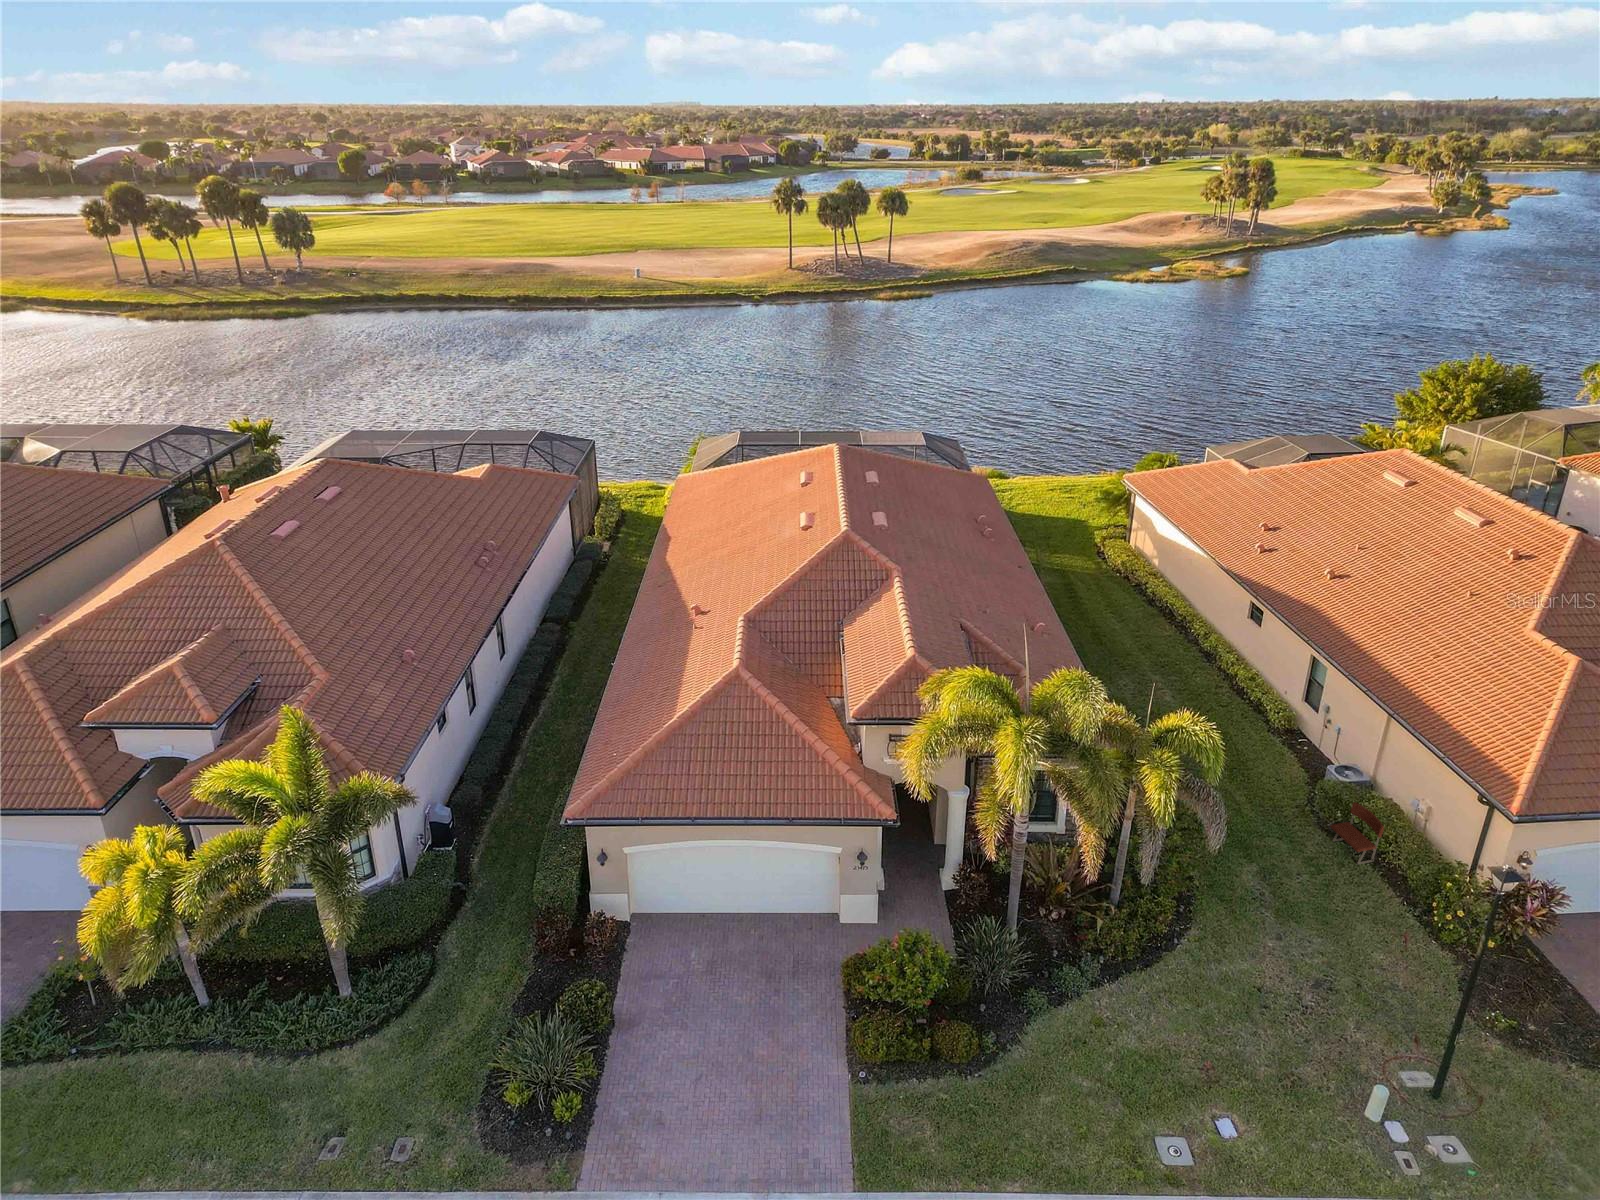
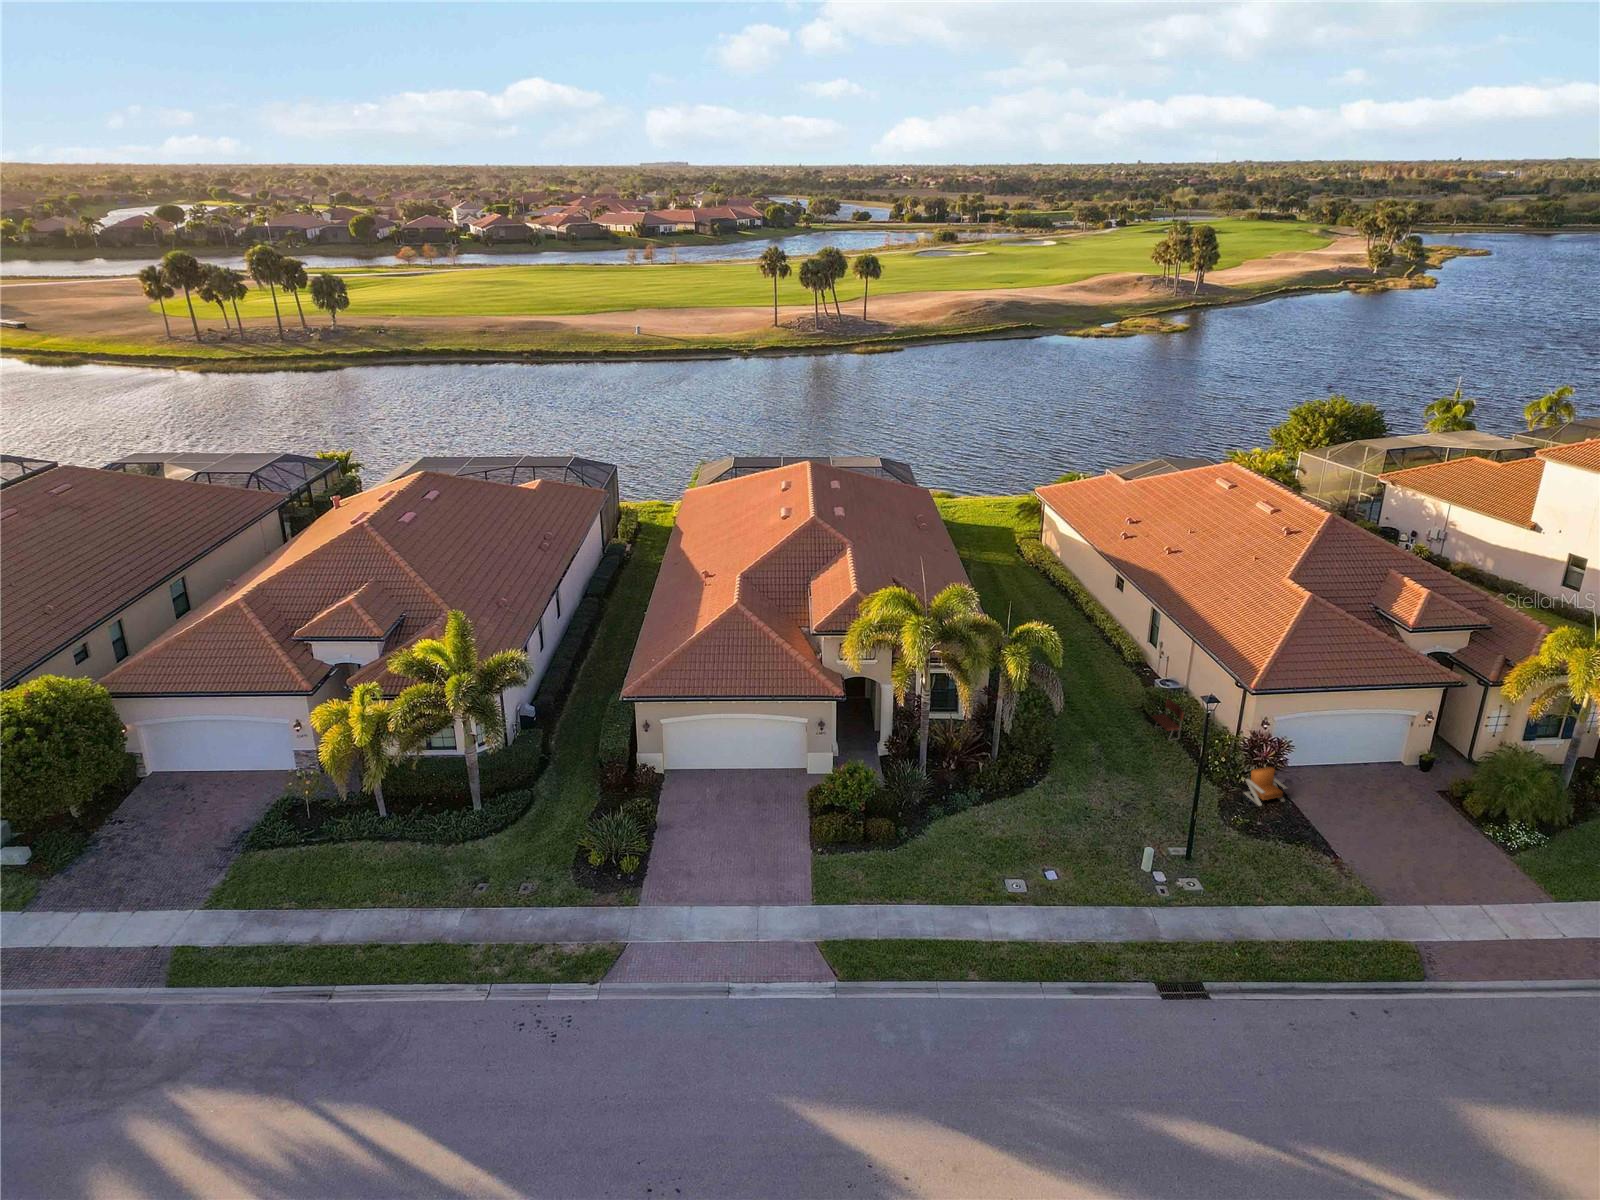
lounge chair: none [1492,928,1567,992] -> present [1244,767,1287,806]

